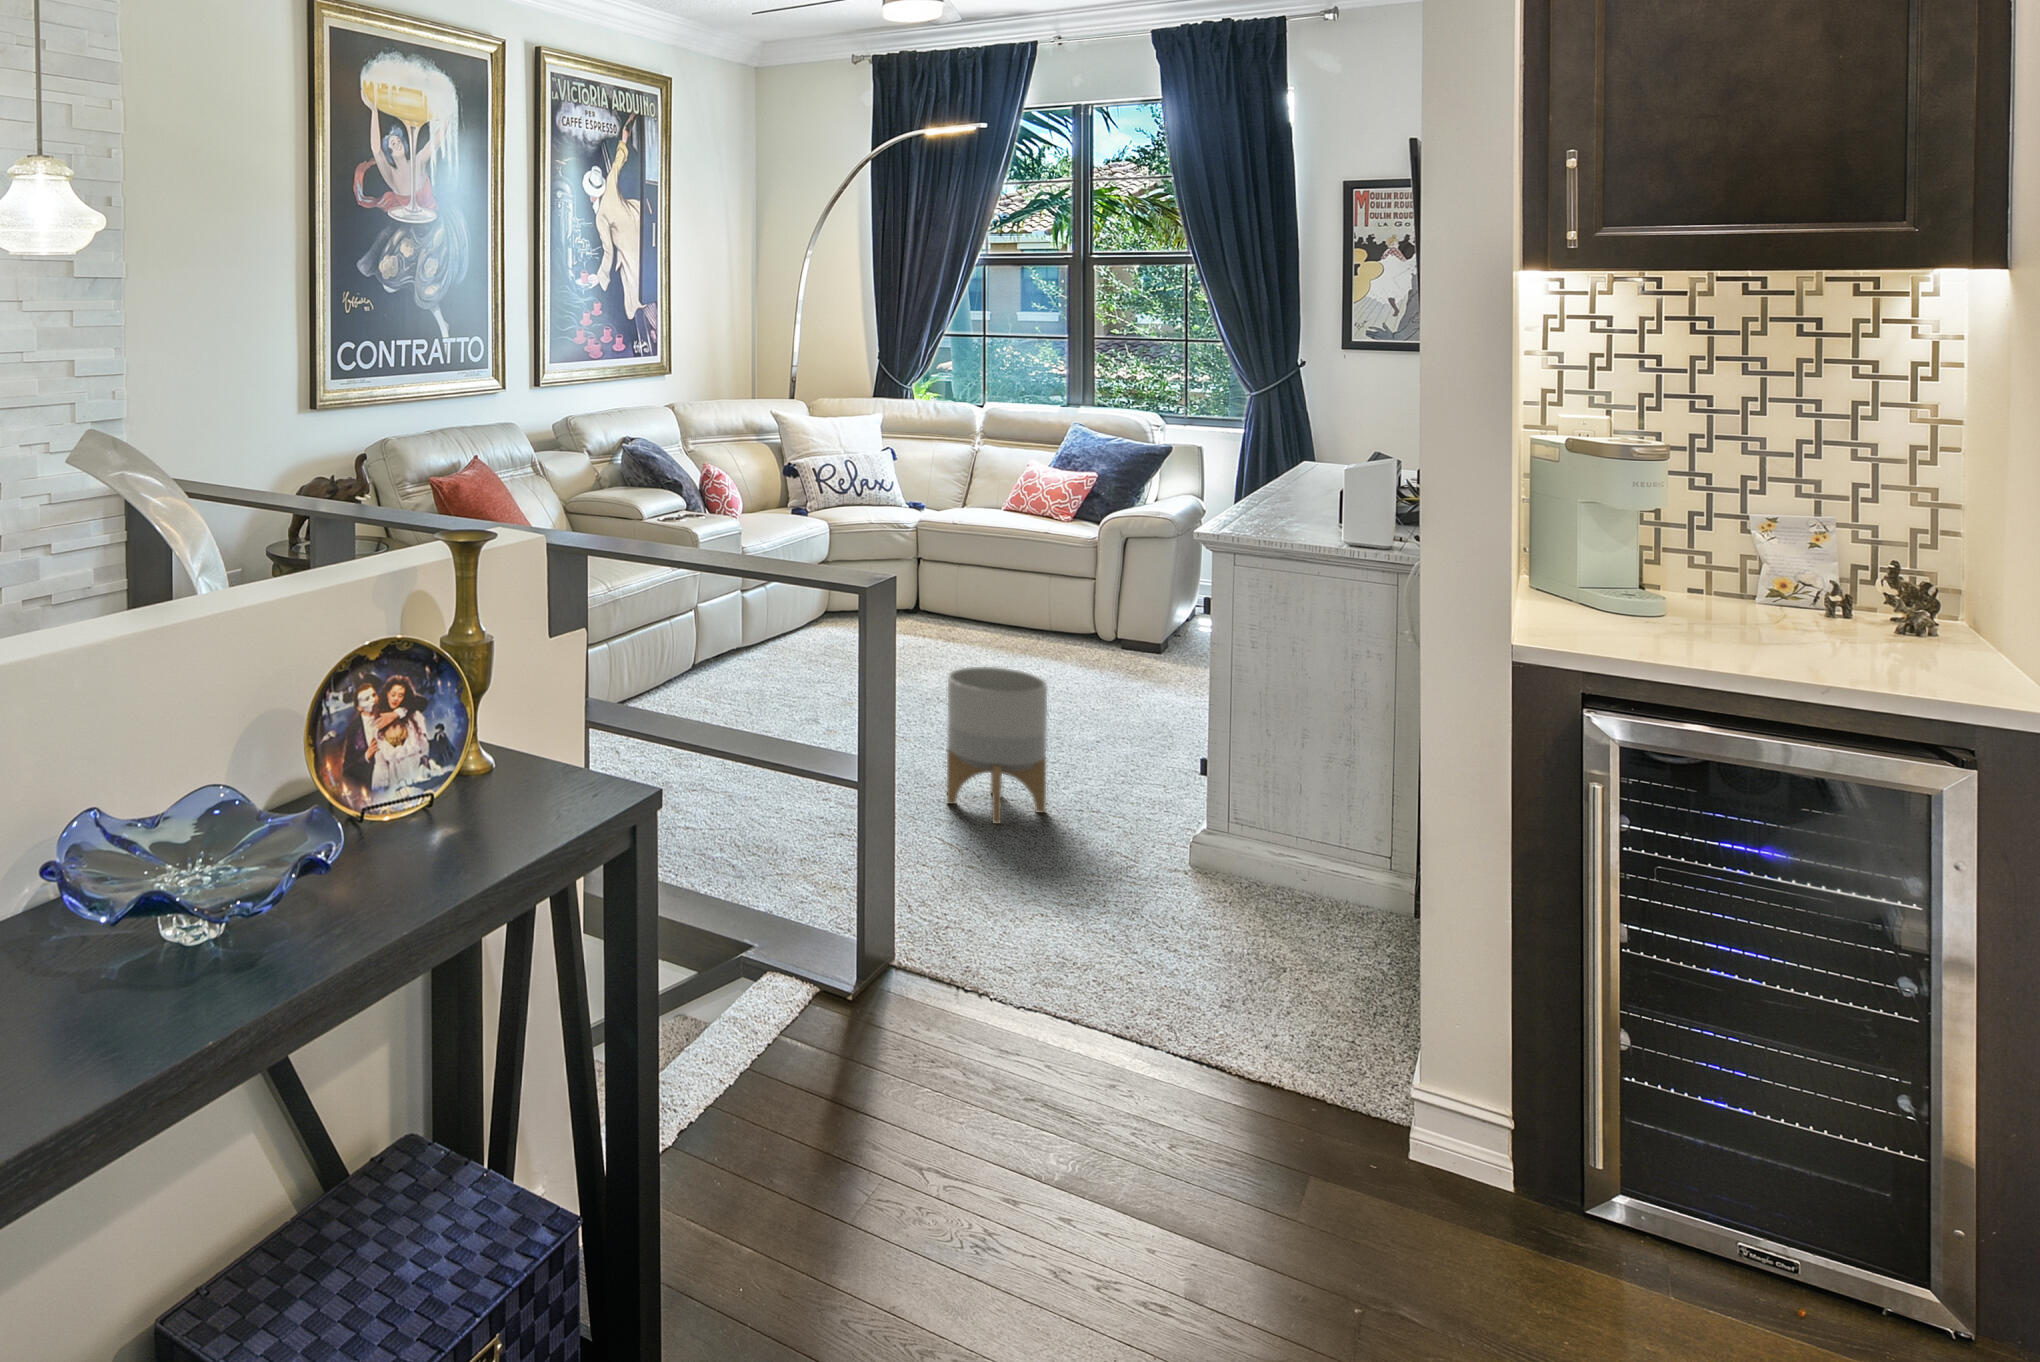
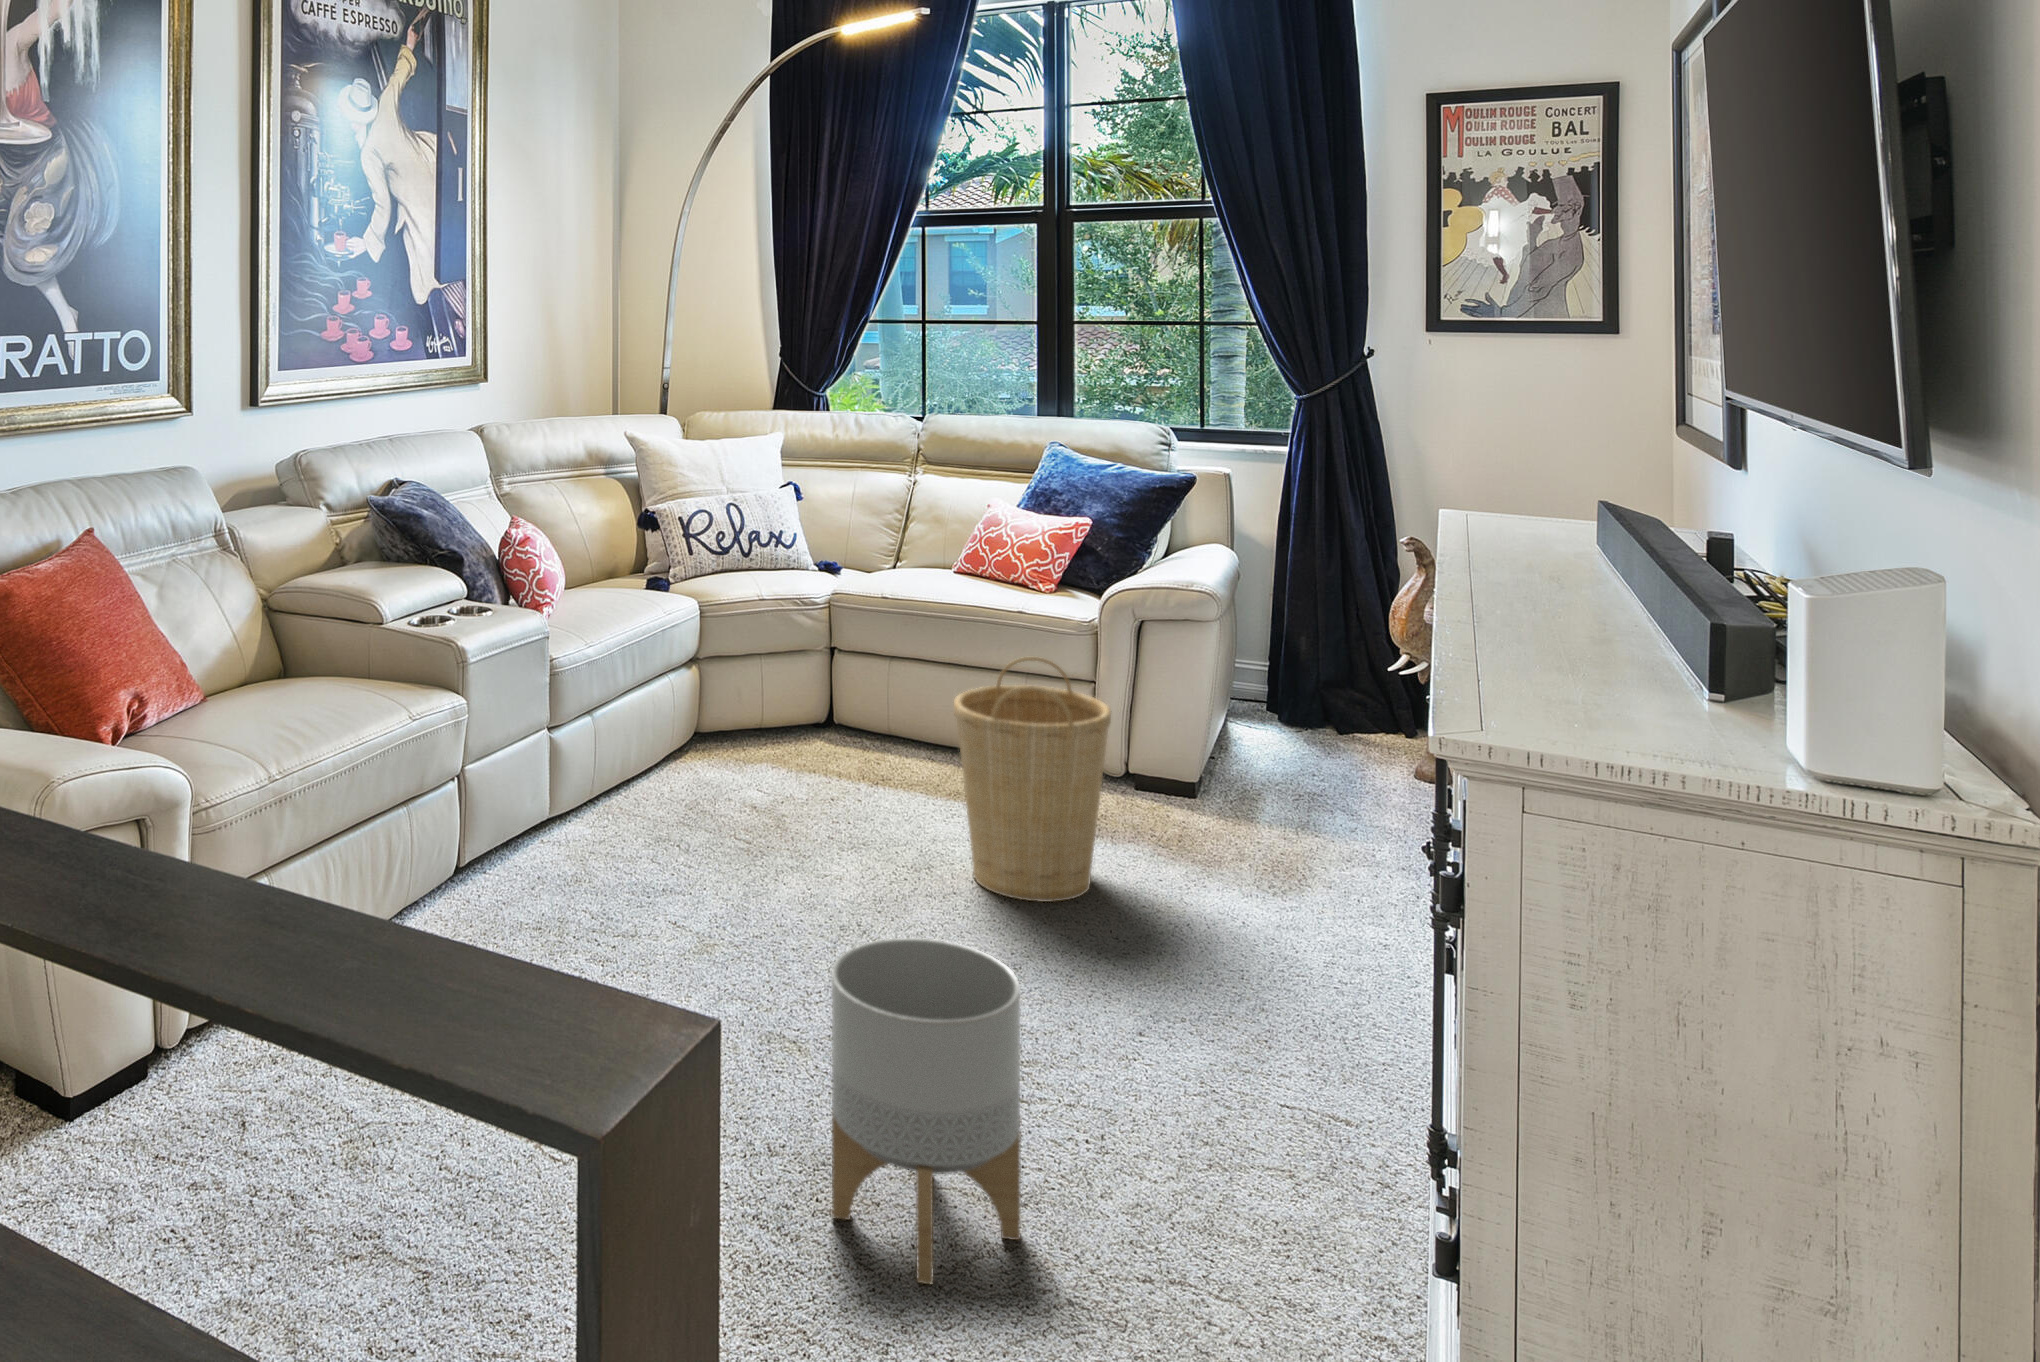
basket: none [1006,550,1106,695] -> present [954,657,1111,902]

